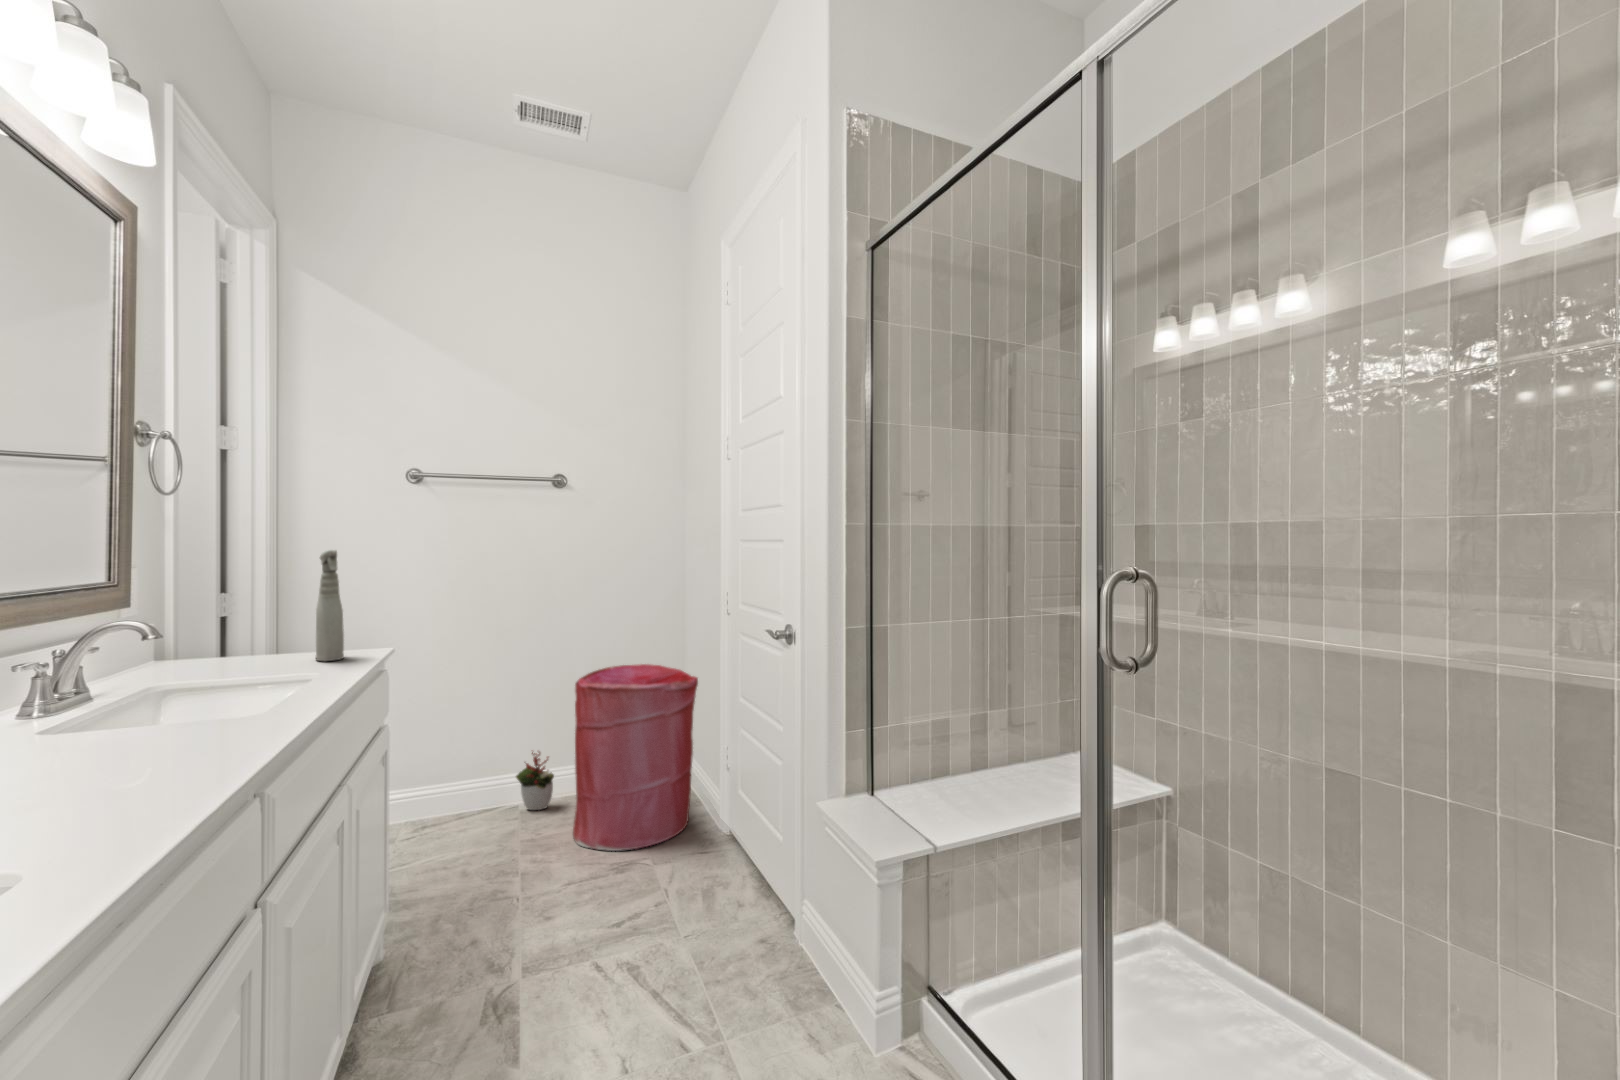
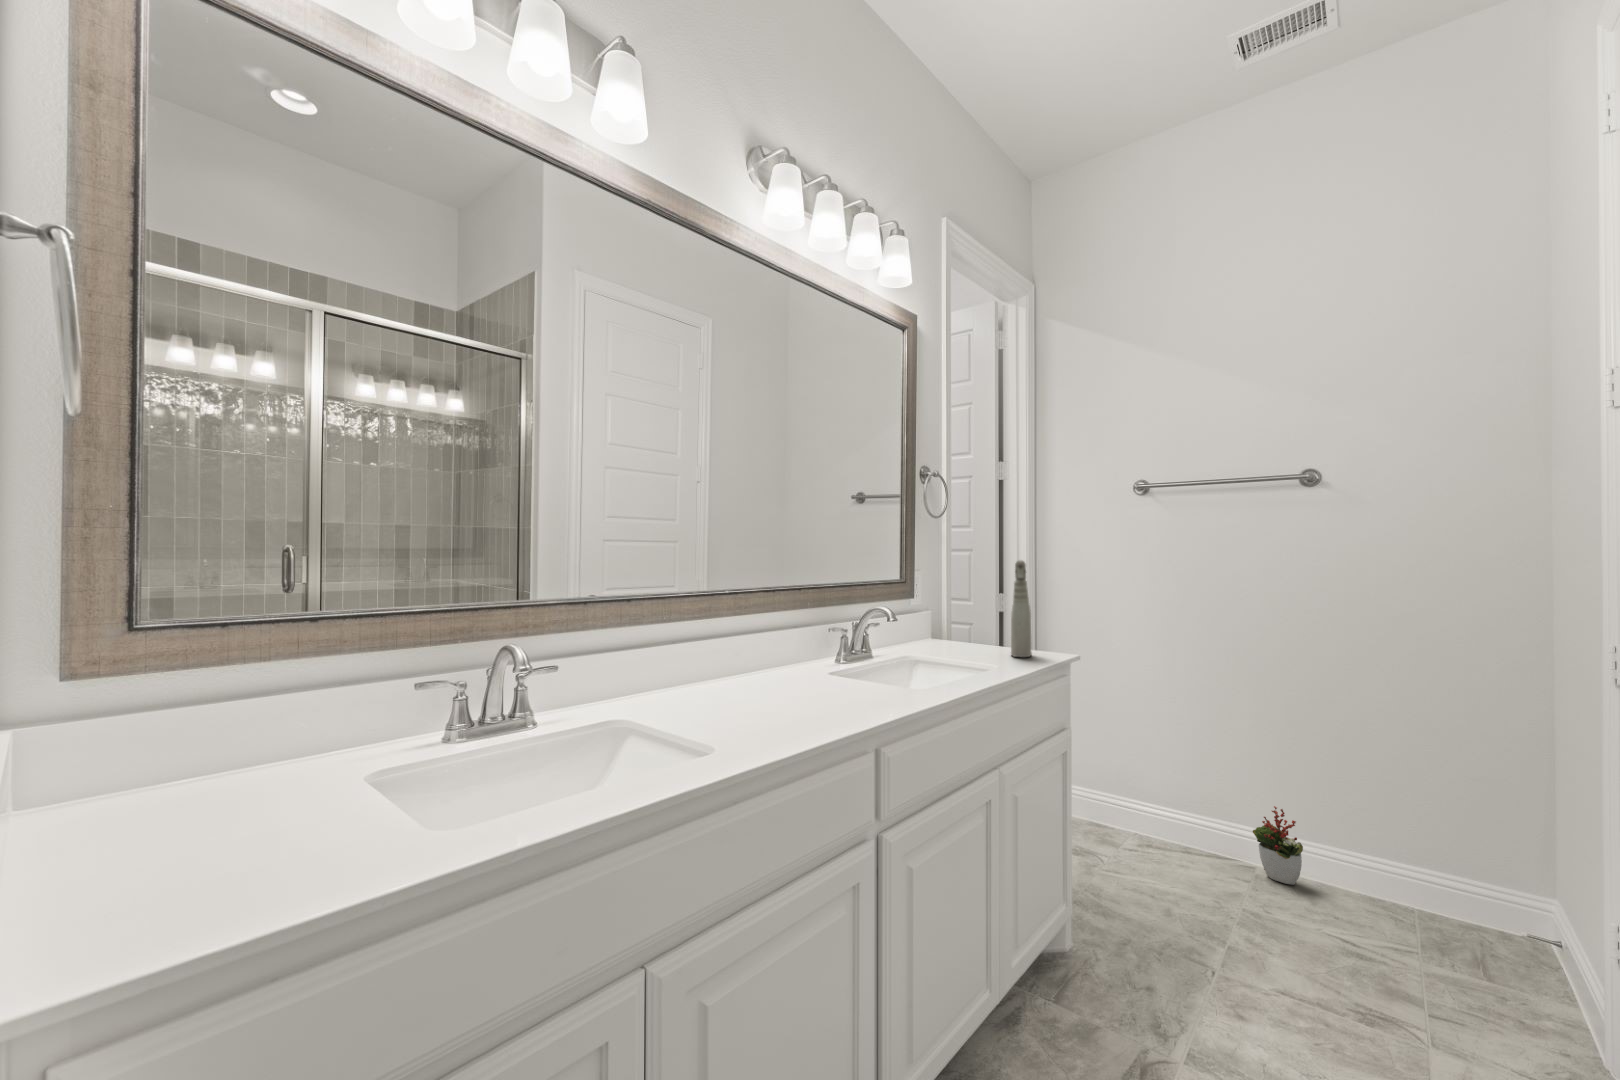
laundry hamper: present [573,664,698,851] -> none [1311,727,1545,1015]

